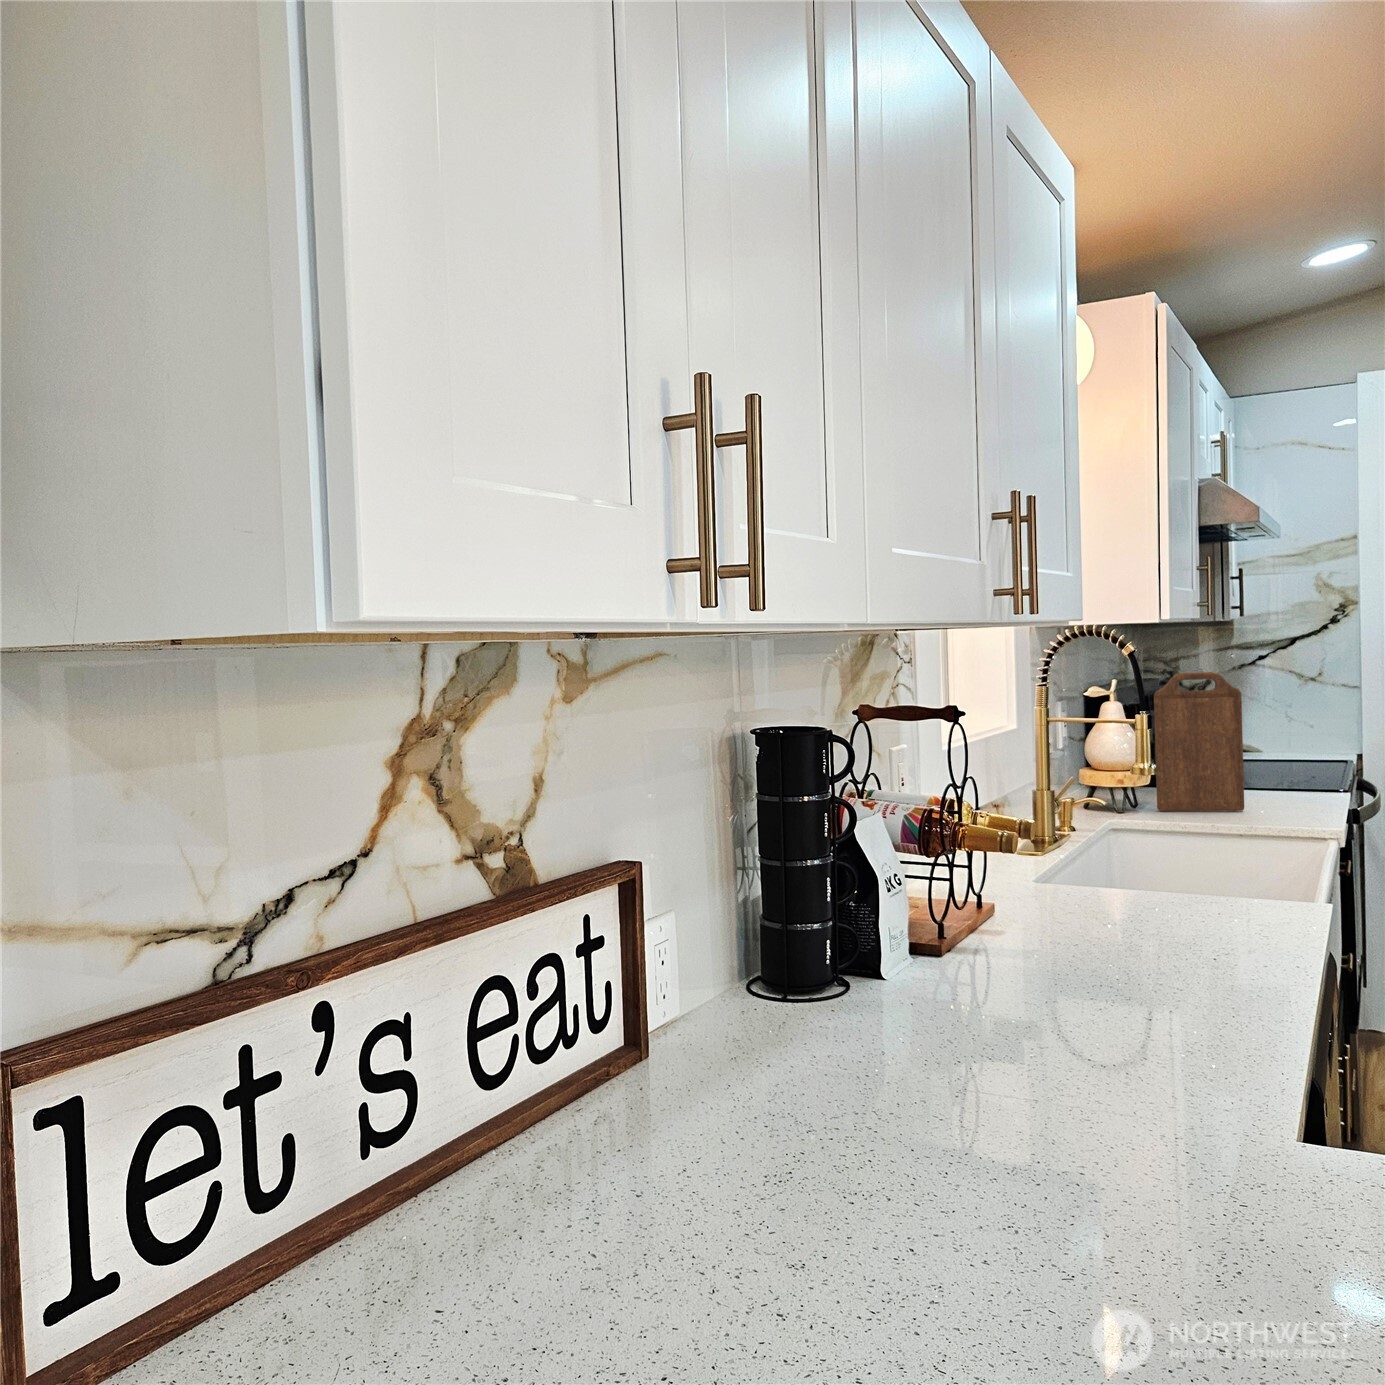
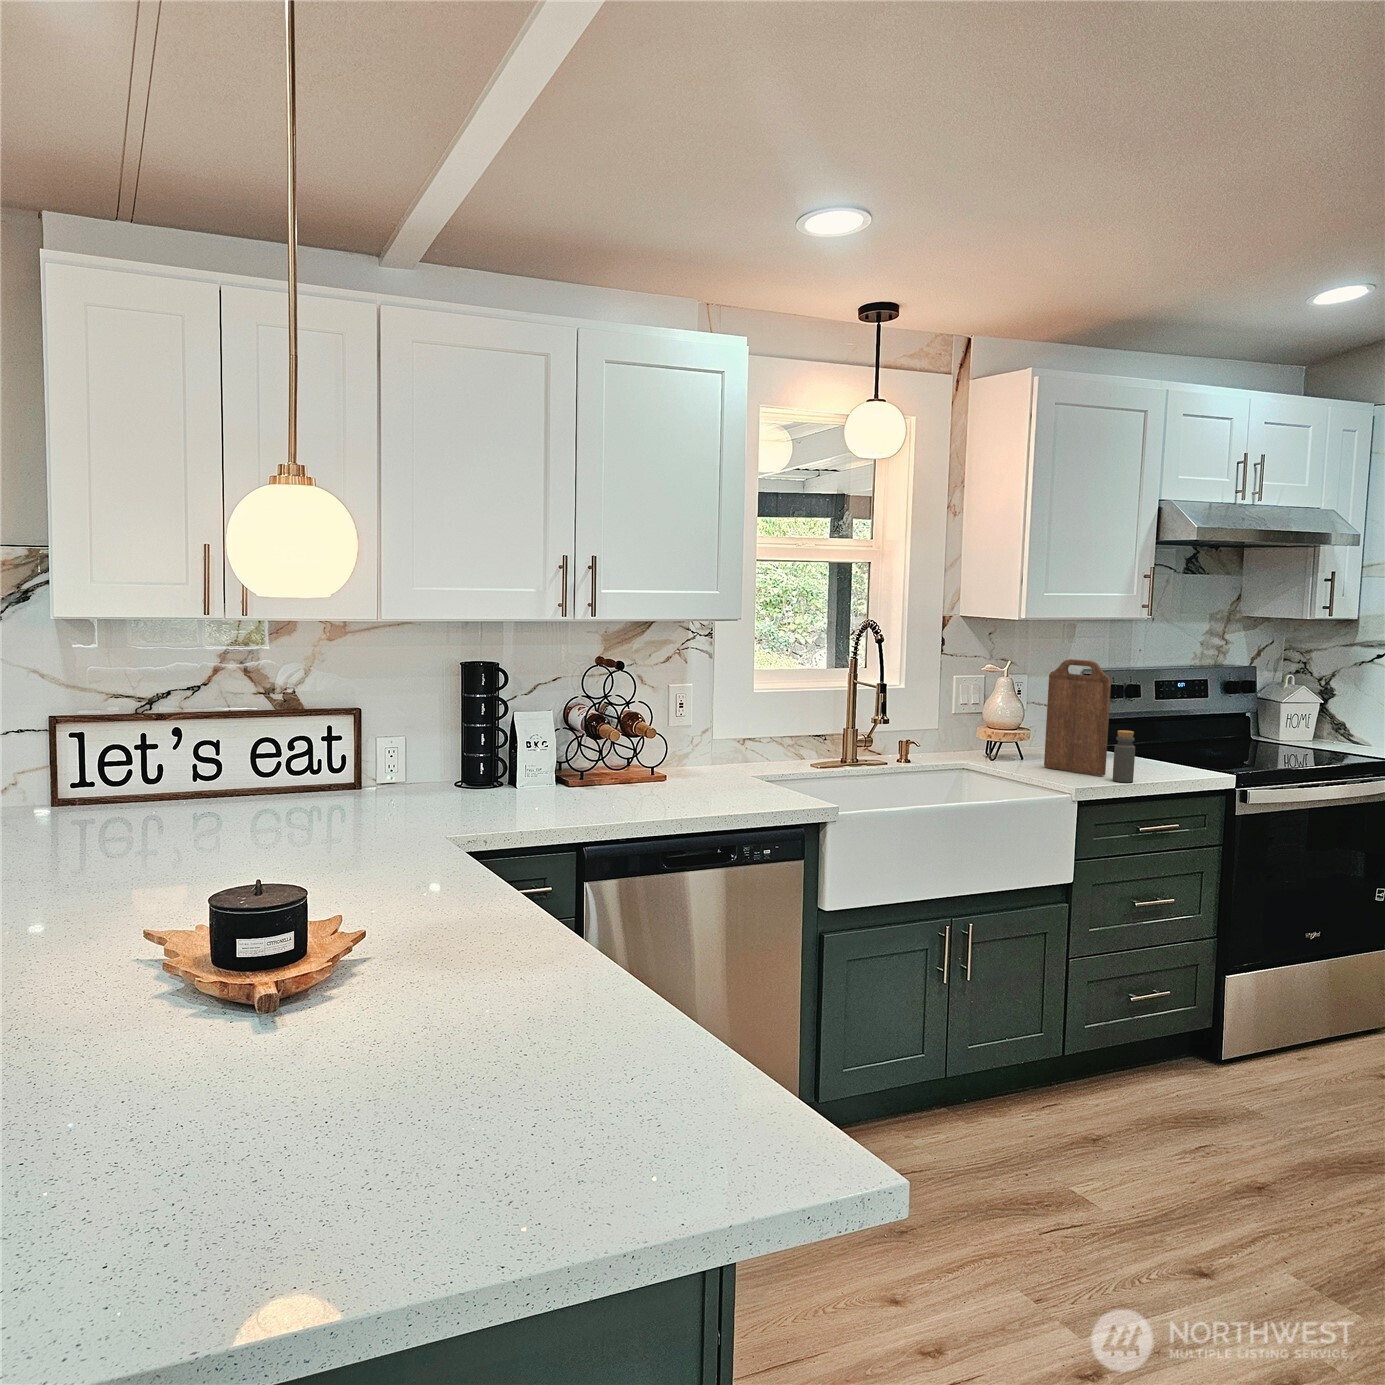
bottle: none [1265,751,1292,814] -> present [1113,730,1135,782]

